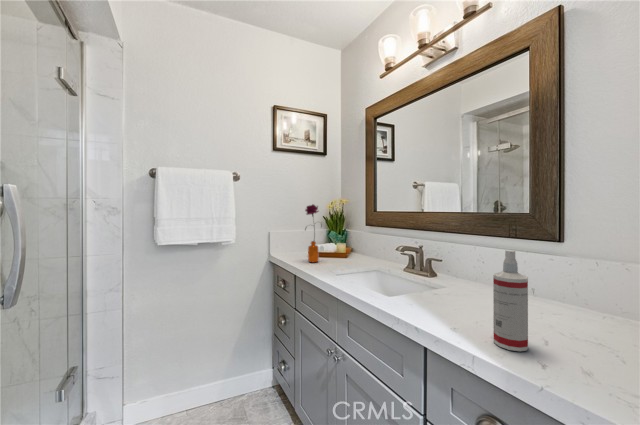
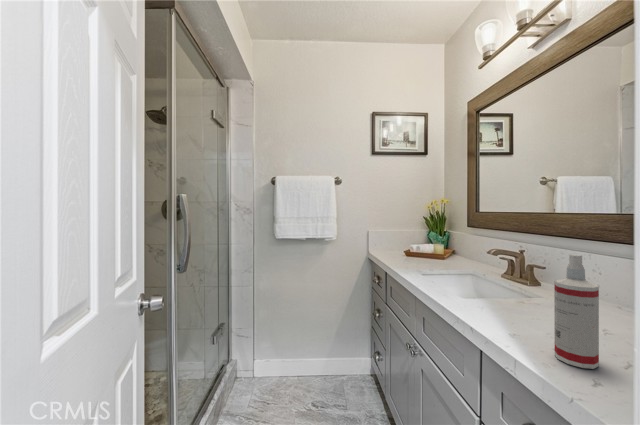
flower: present [305,204,319,262] -> none [396,204,413,261]

